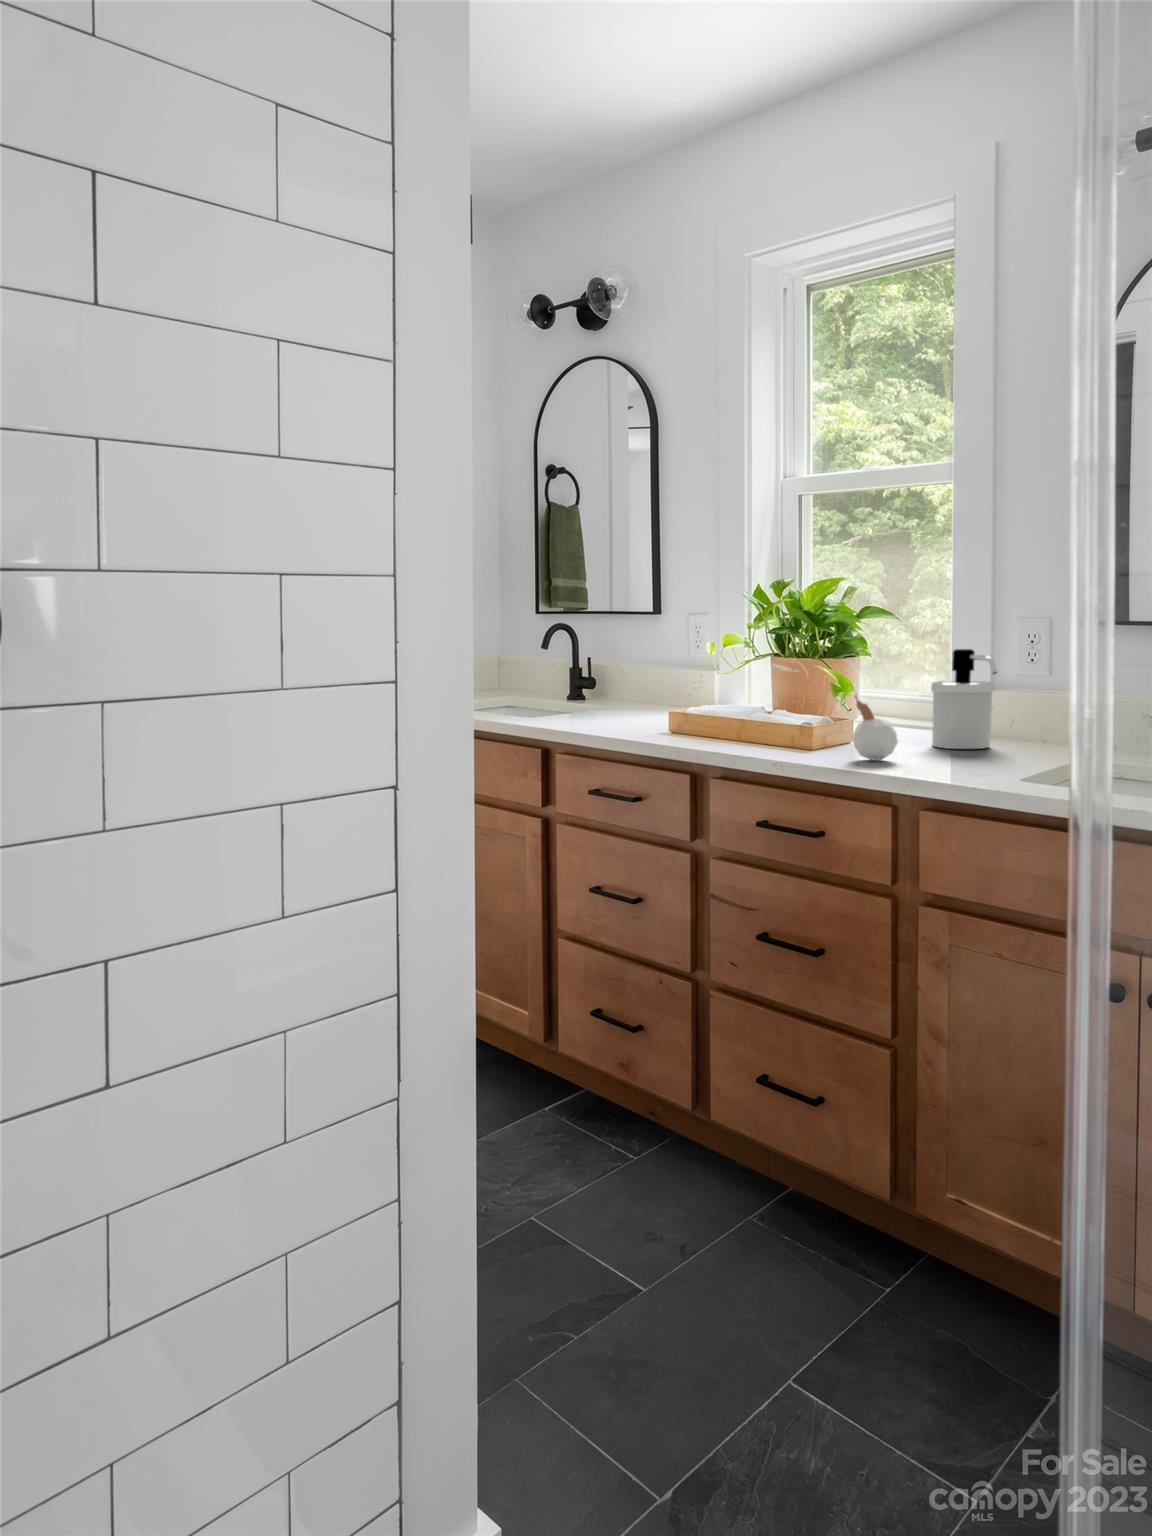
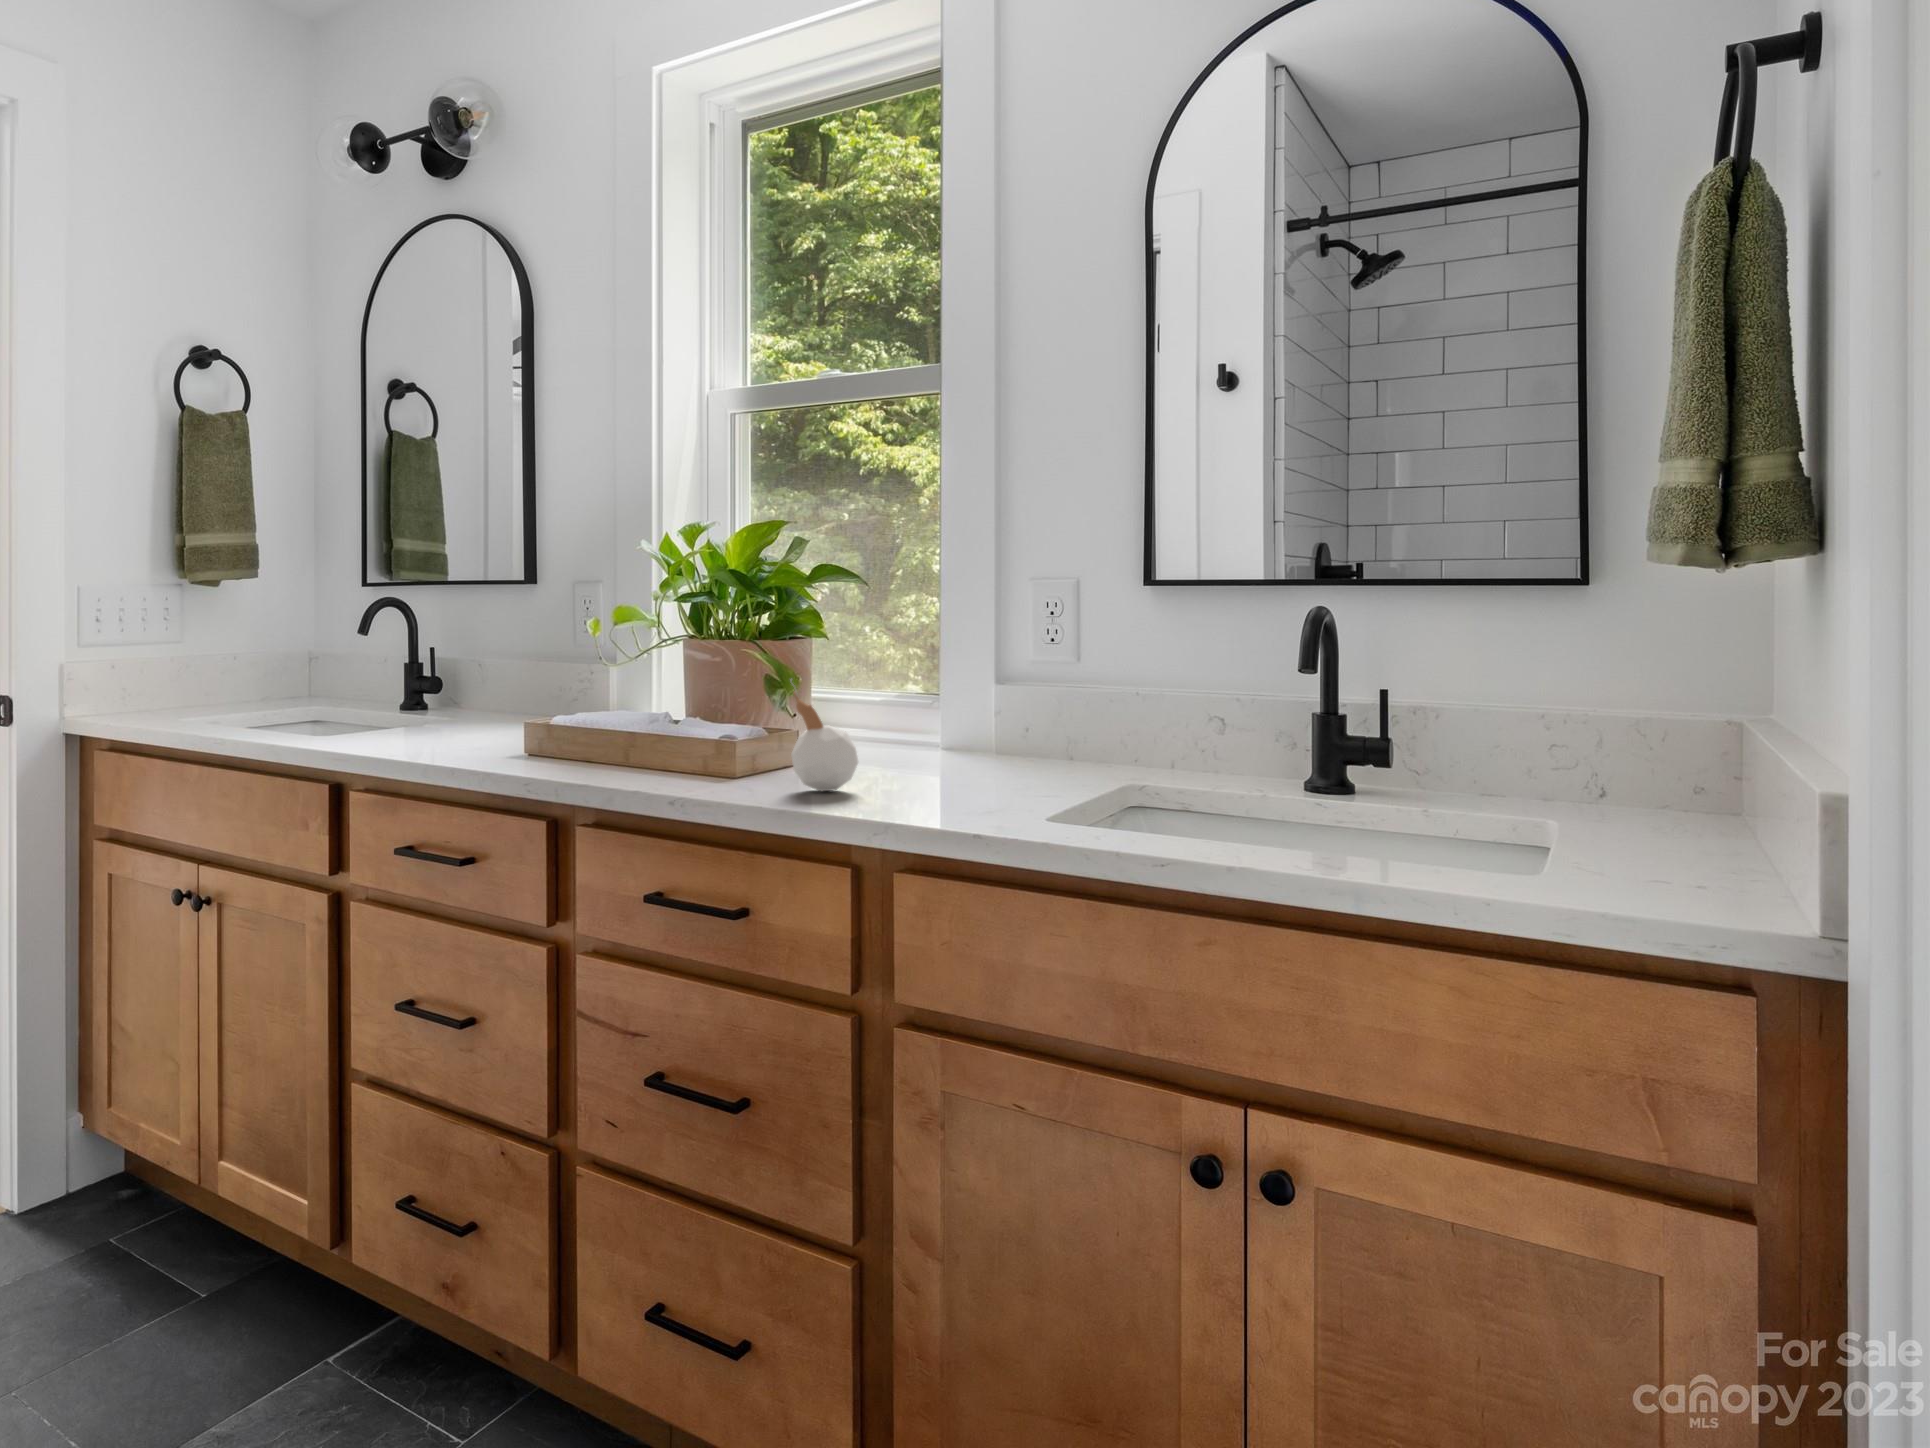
soap dispenser: present [931,649,997,749] -> none [905,629,995,771]

